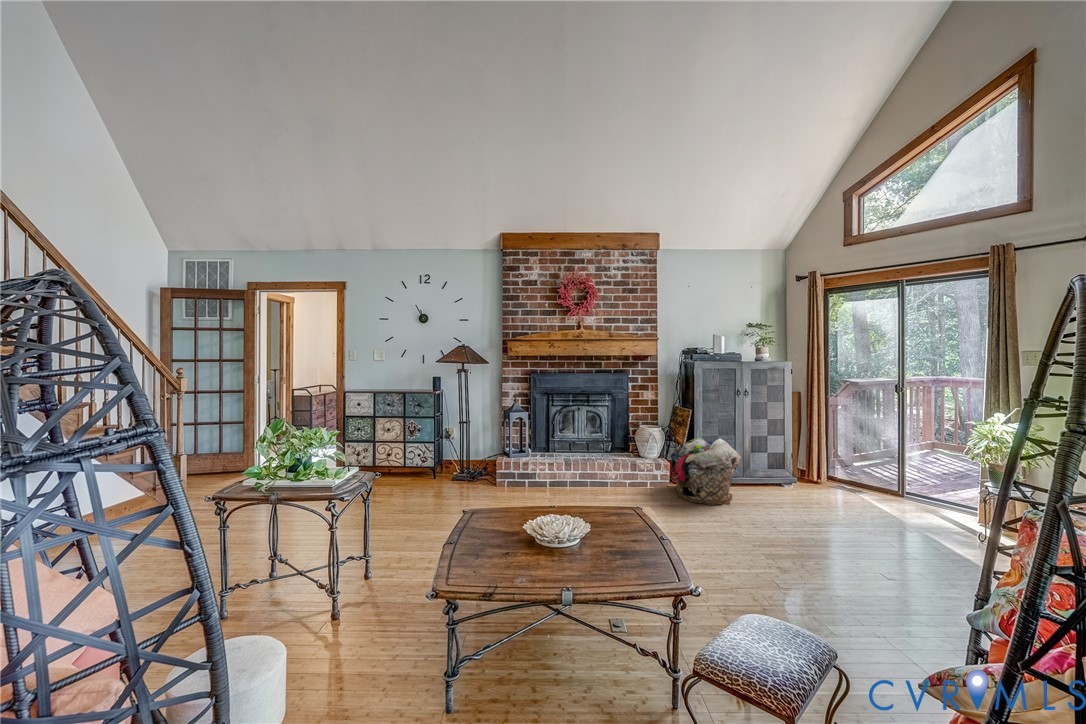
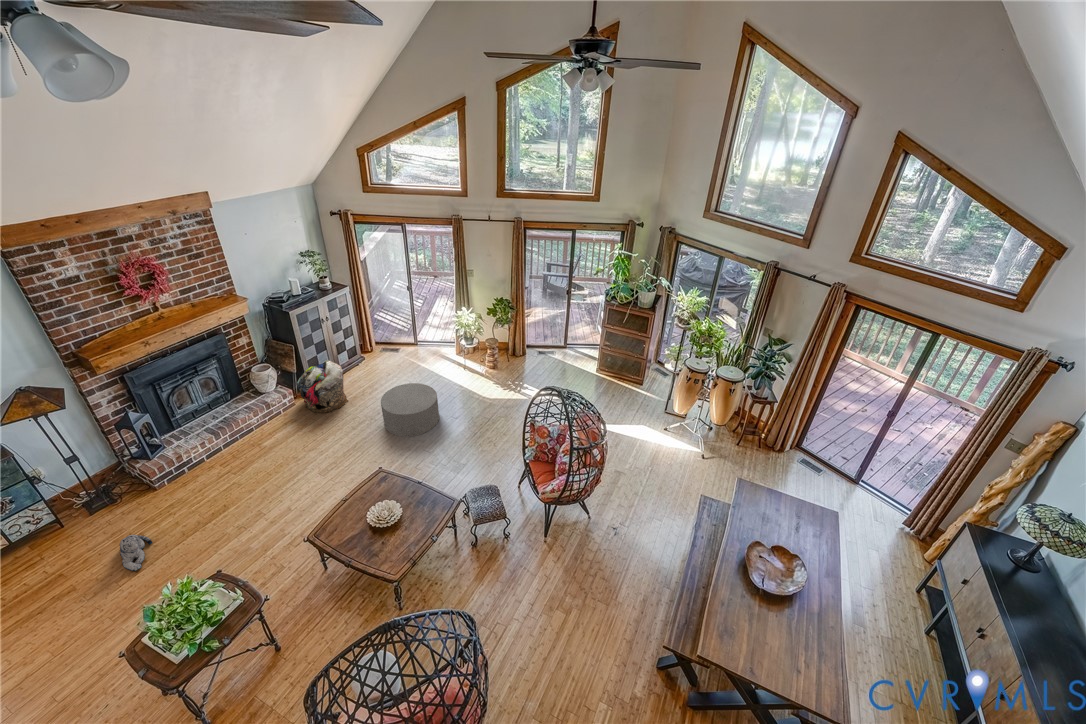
plush toy: none [408,487,448,522] -> present [120,535,152,571]
ottoman: none [752,496,877,596] -> present [381,383,439,437]

